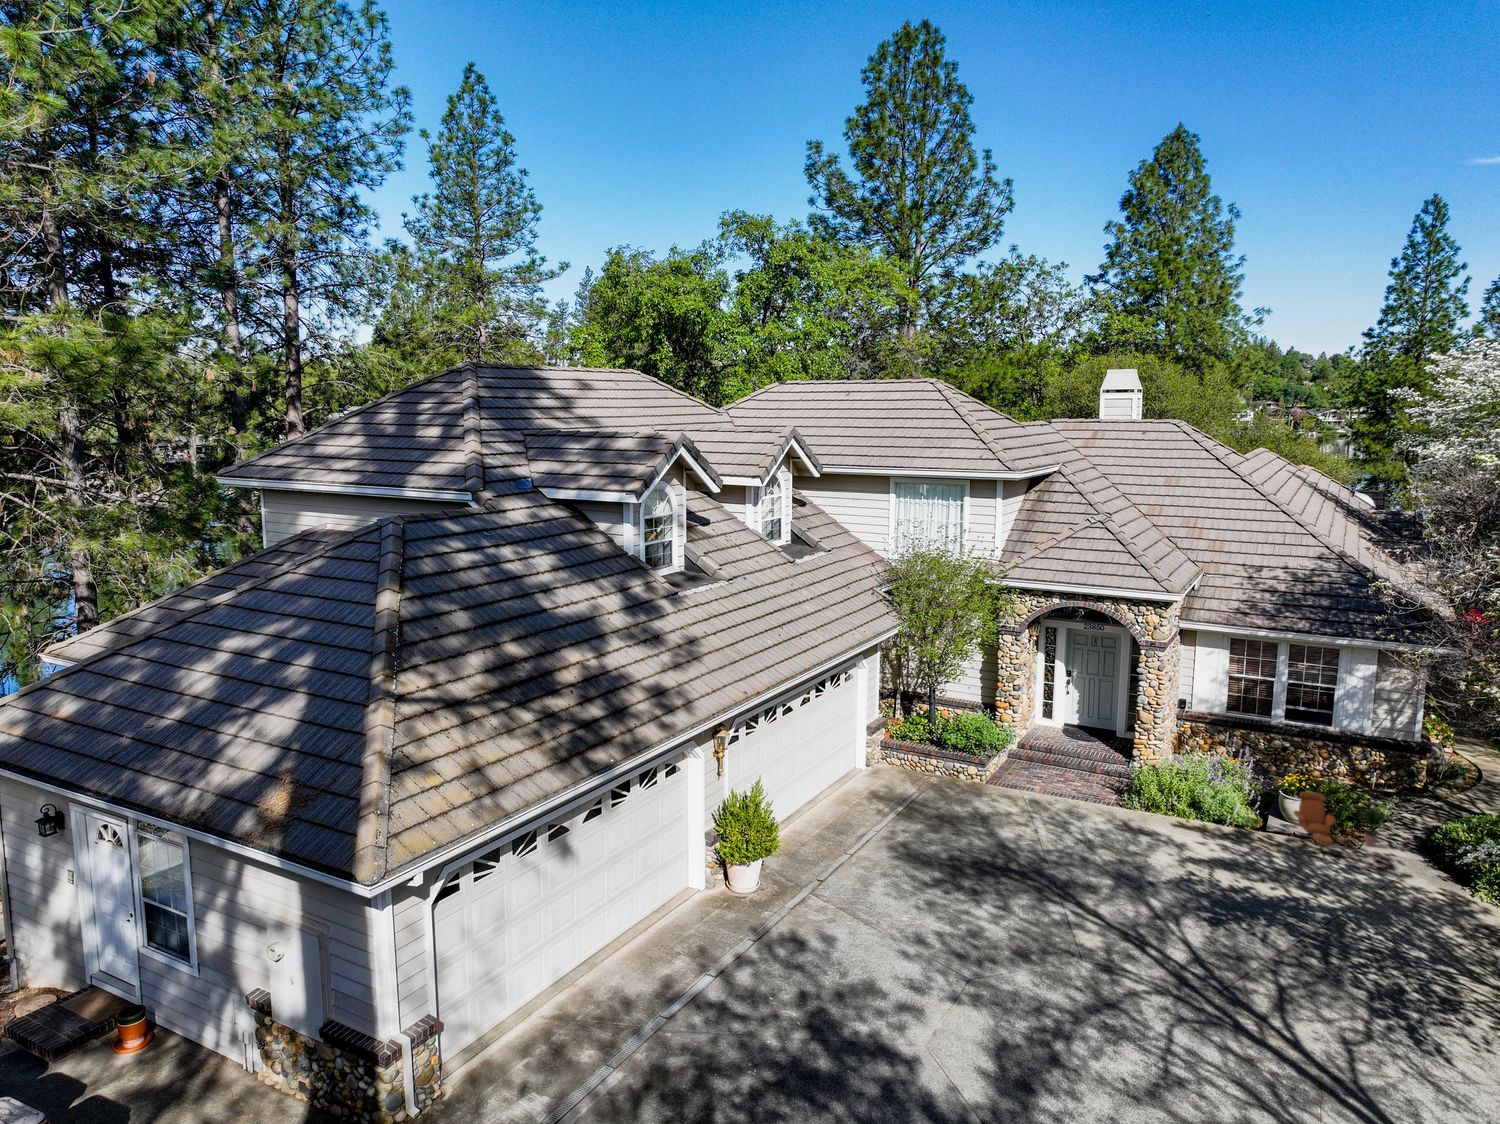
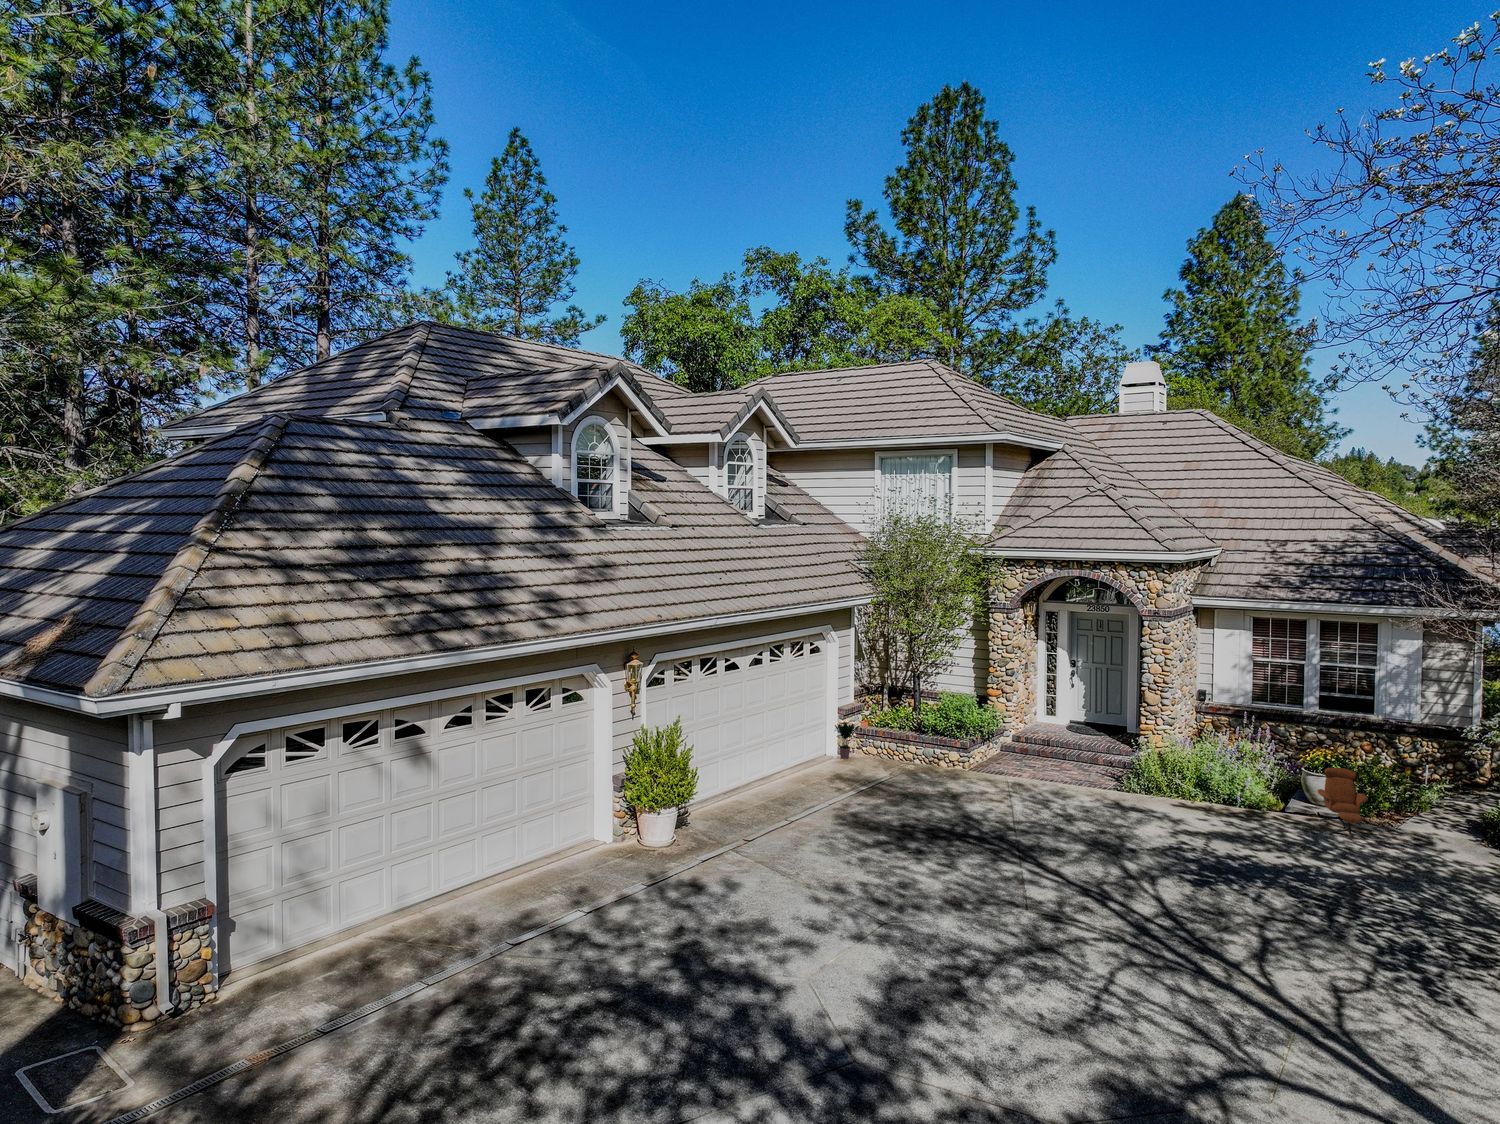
potted plant: present [1360,809,1389,847] -> present [835,722,859,759]

